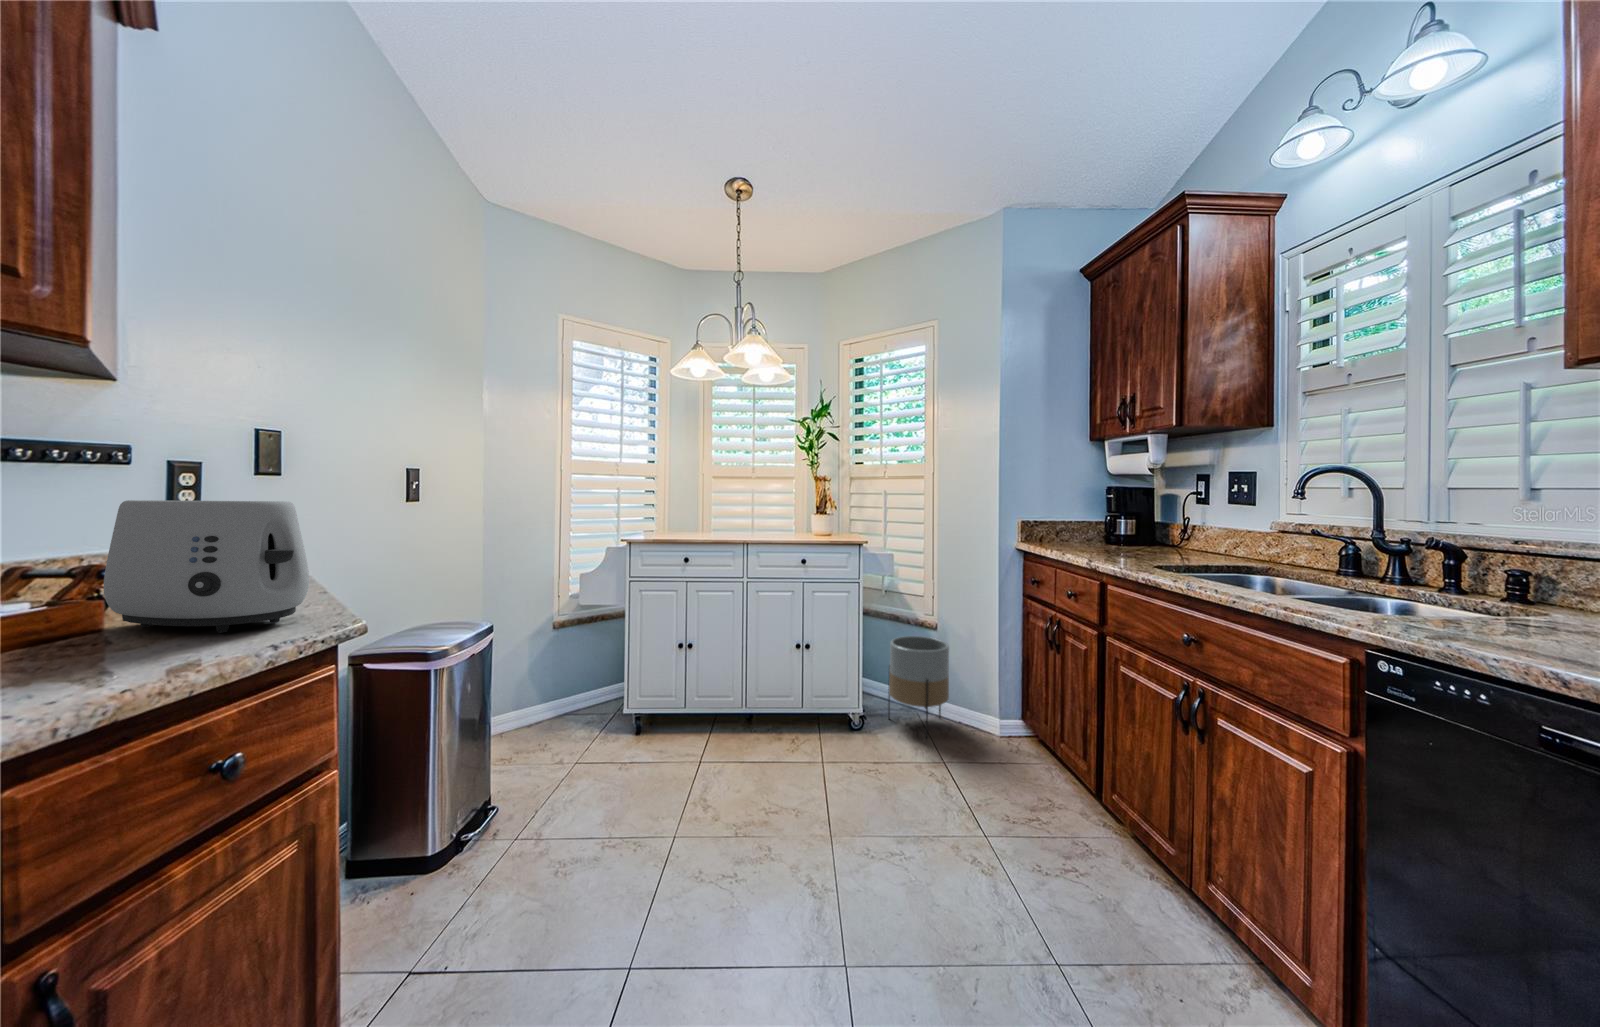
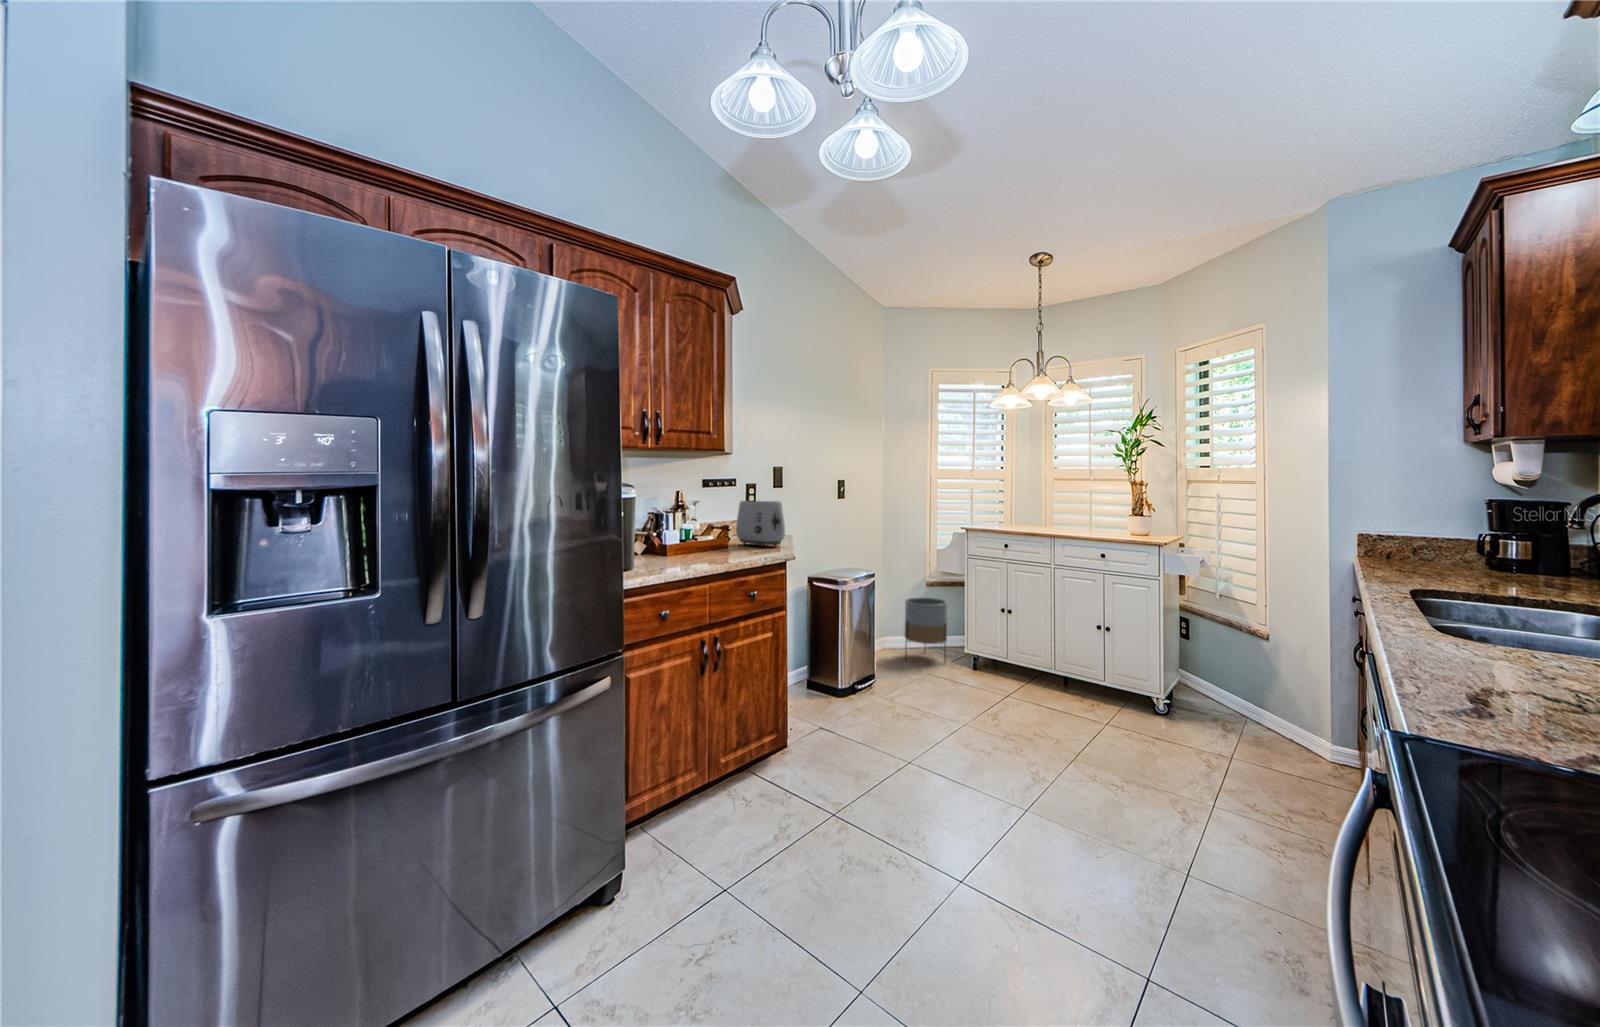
planter: present [888,636,949,738] -> present [905,597,947,660]

